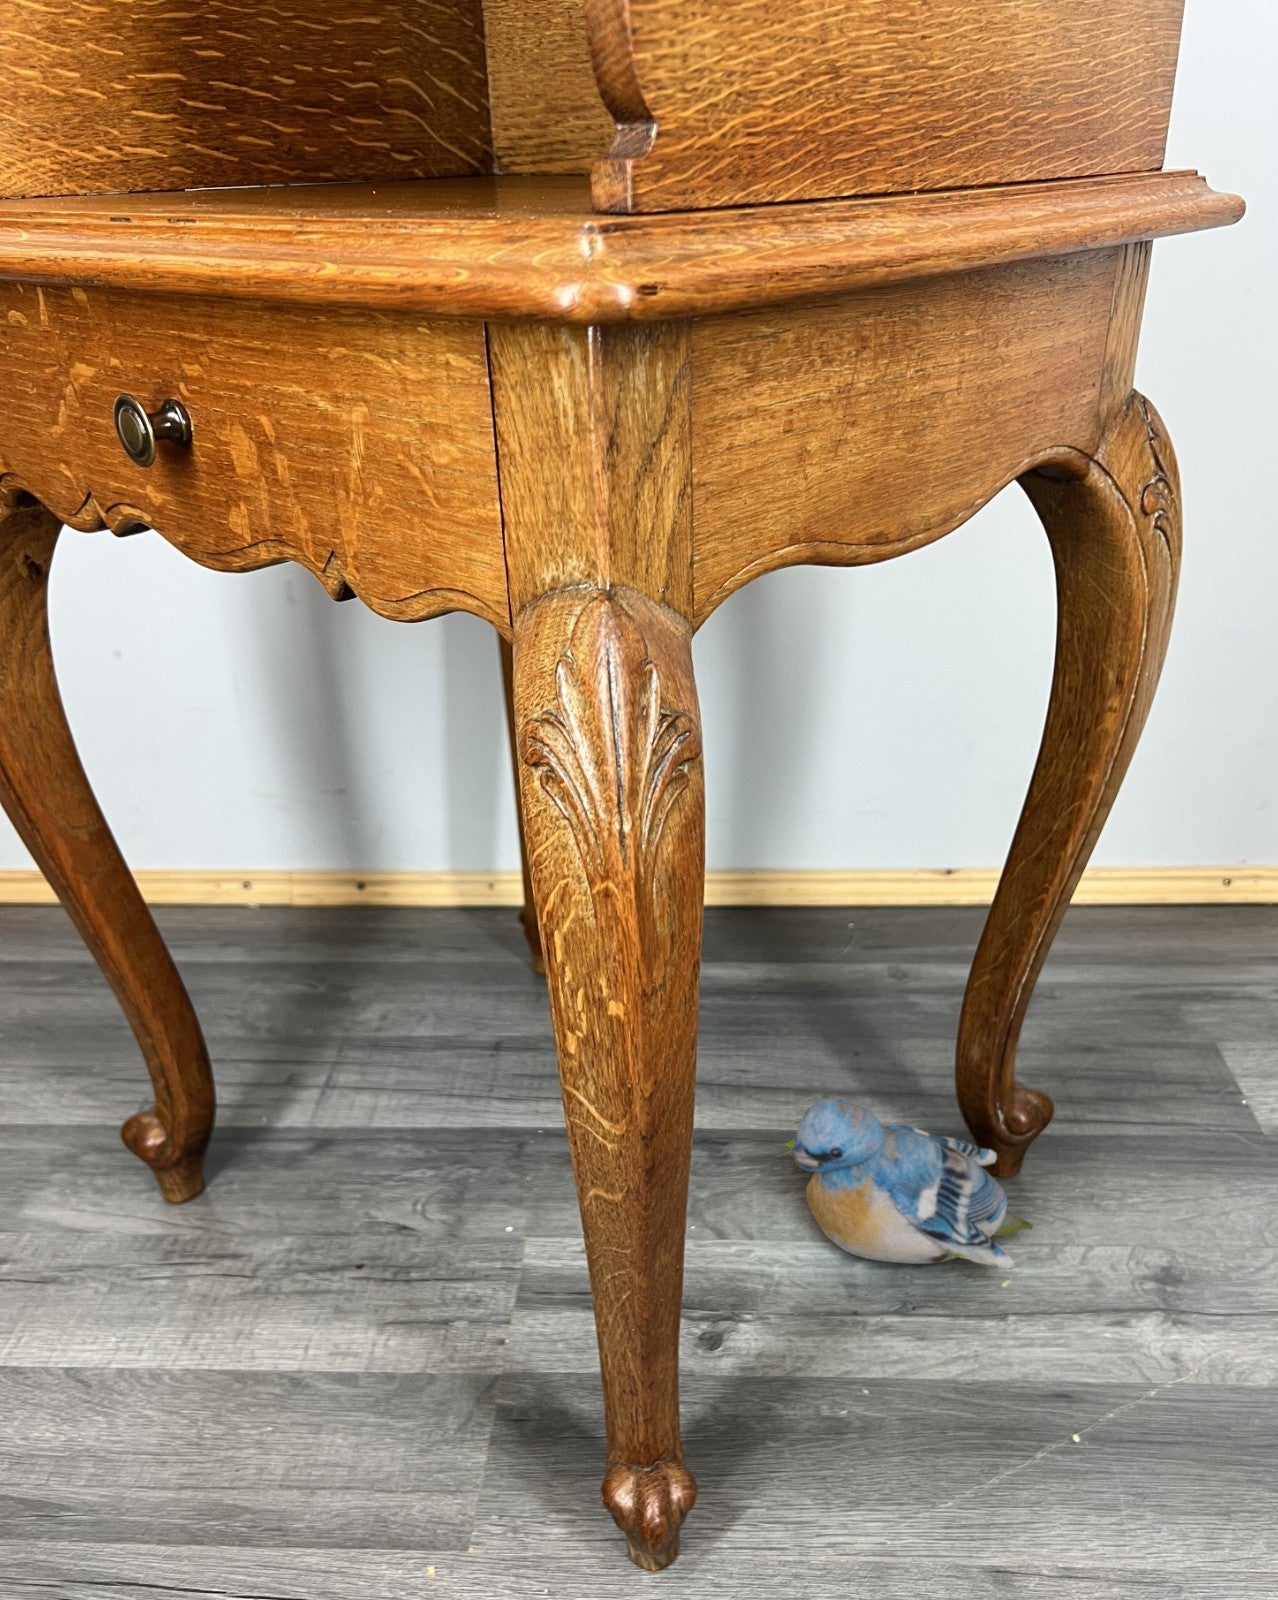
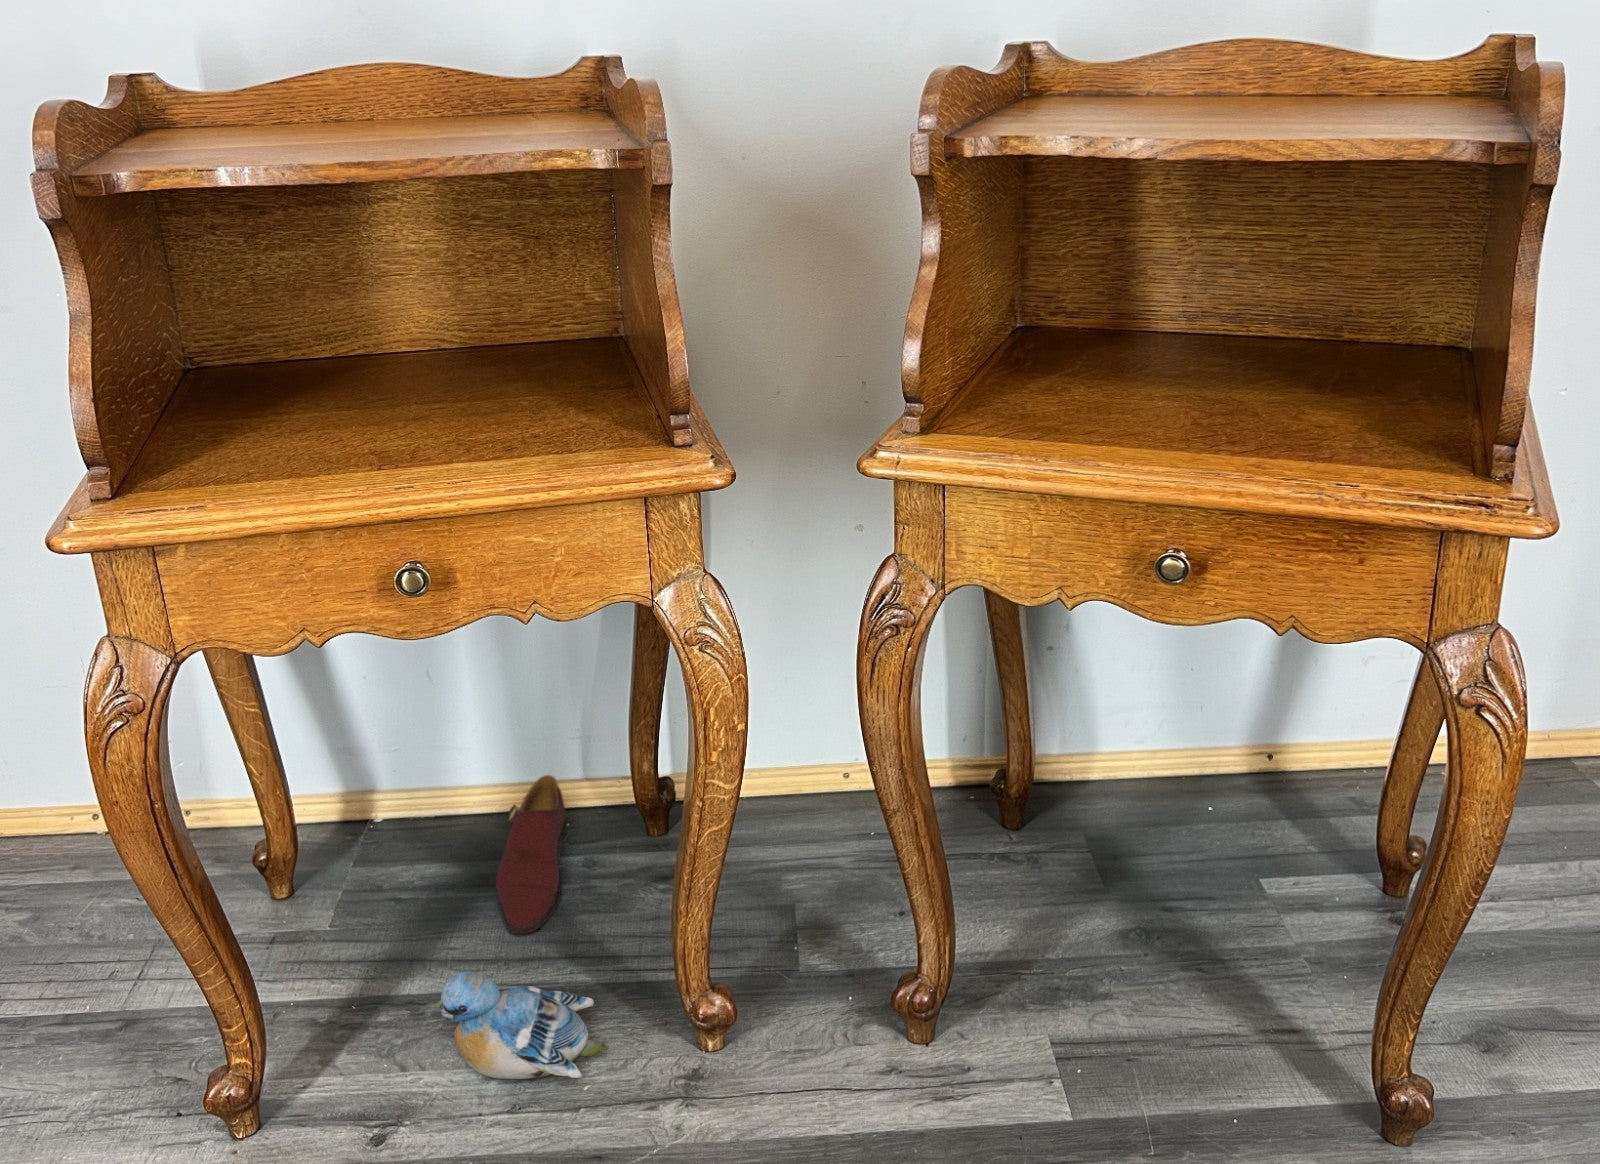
shoe: none [787,852,878,1058] -> present [496,775,565,934]

